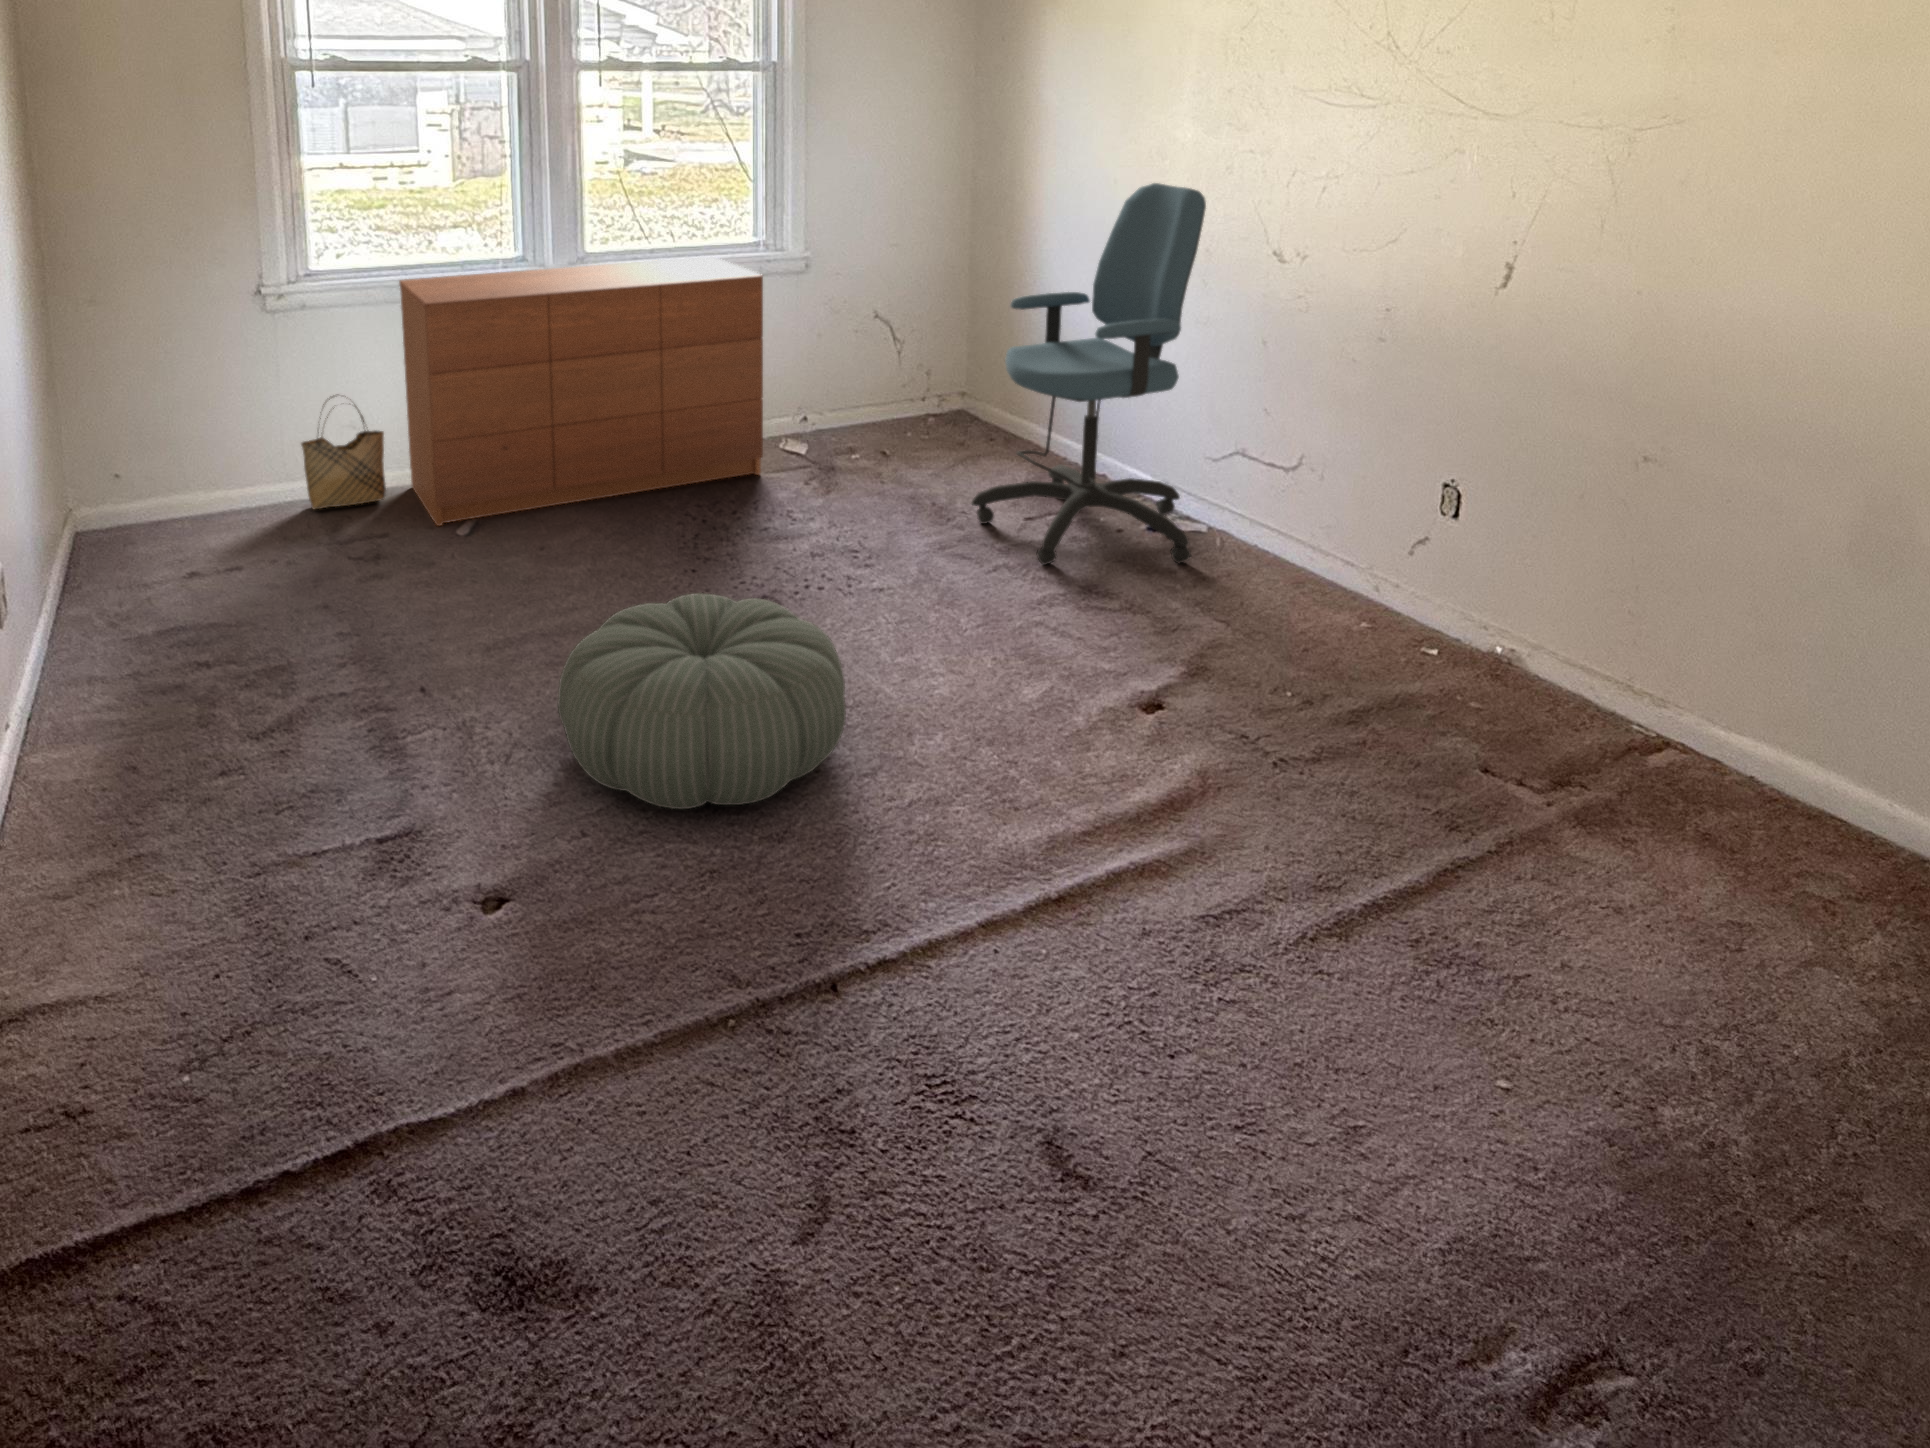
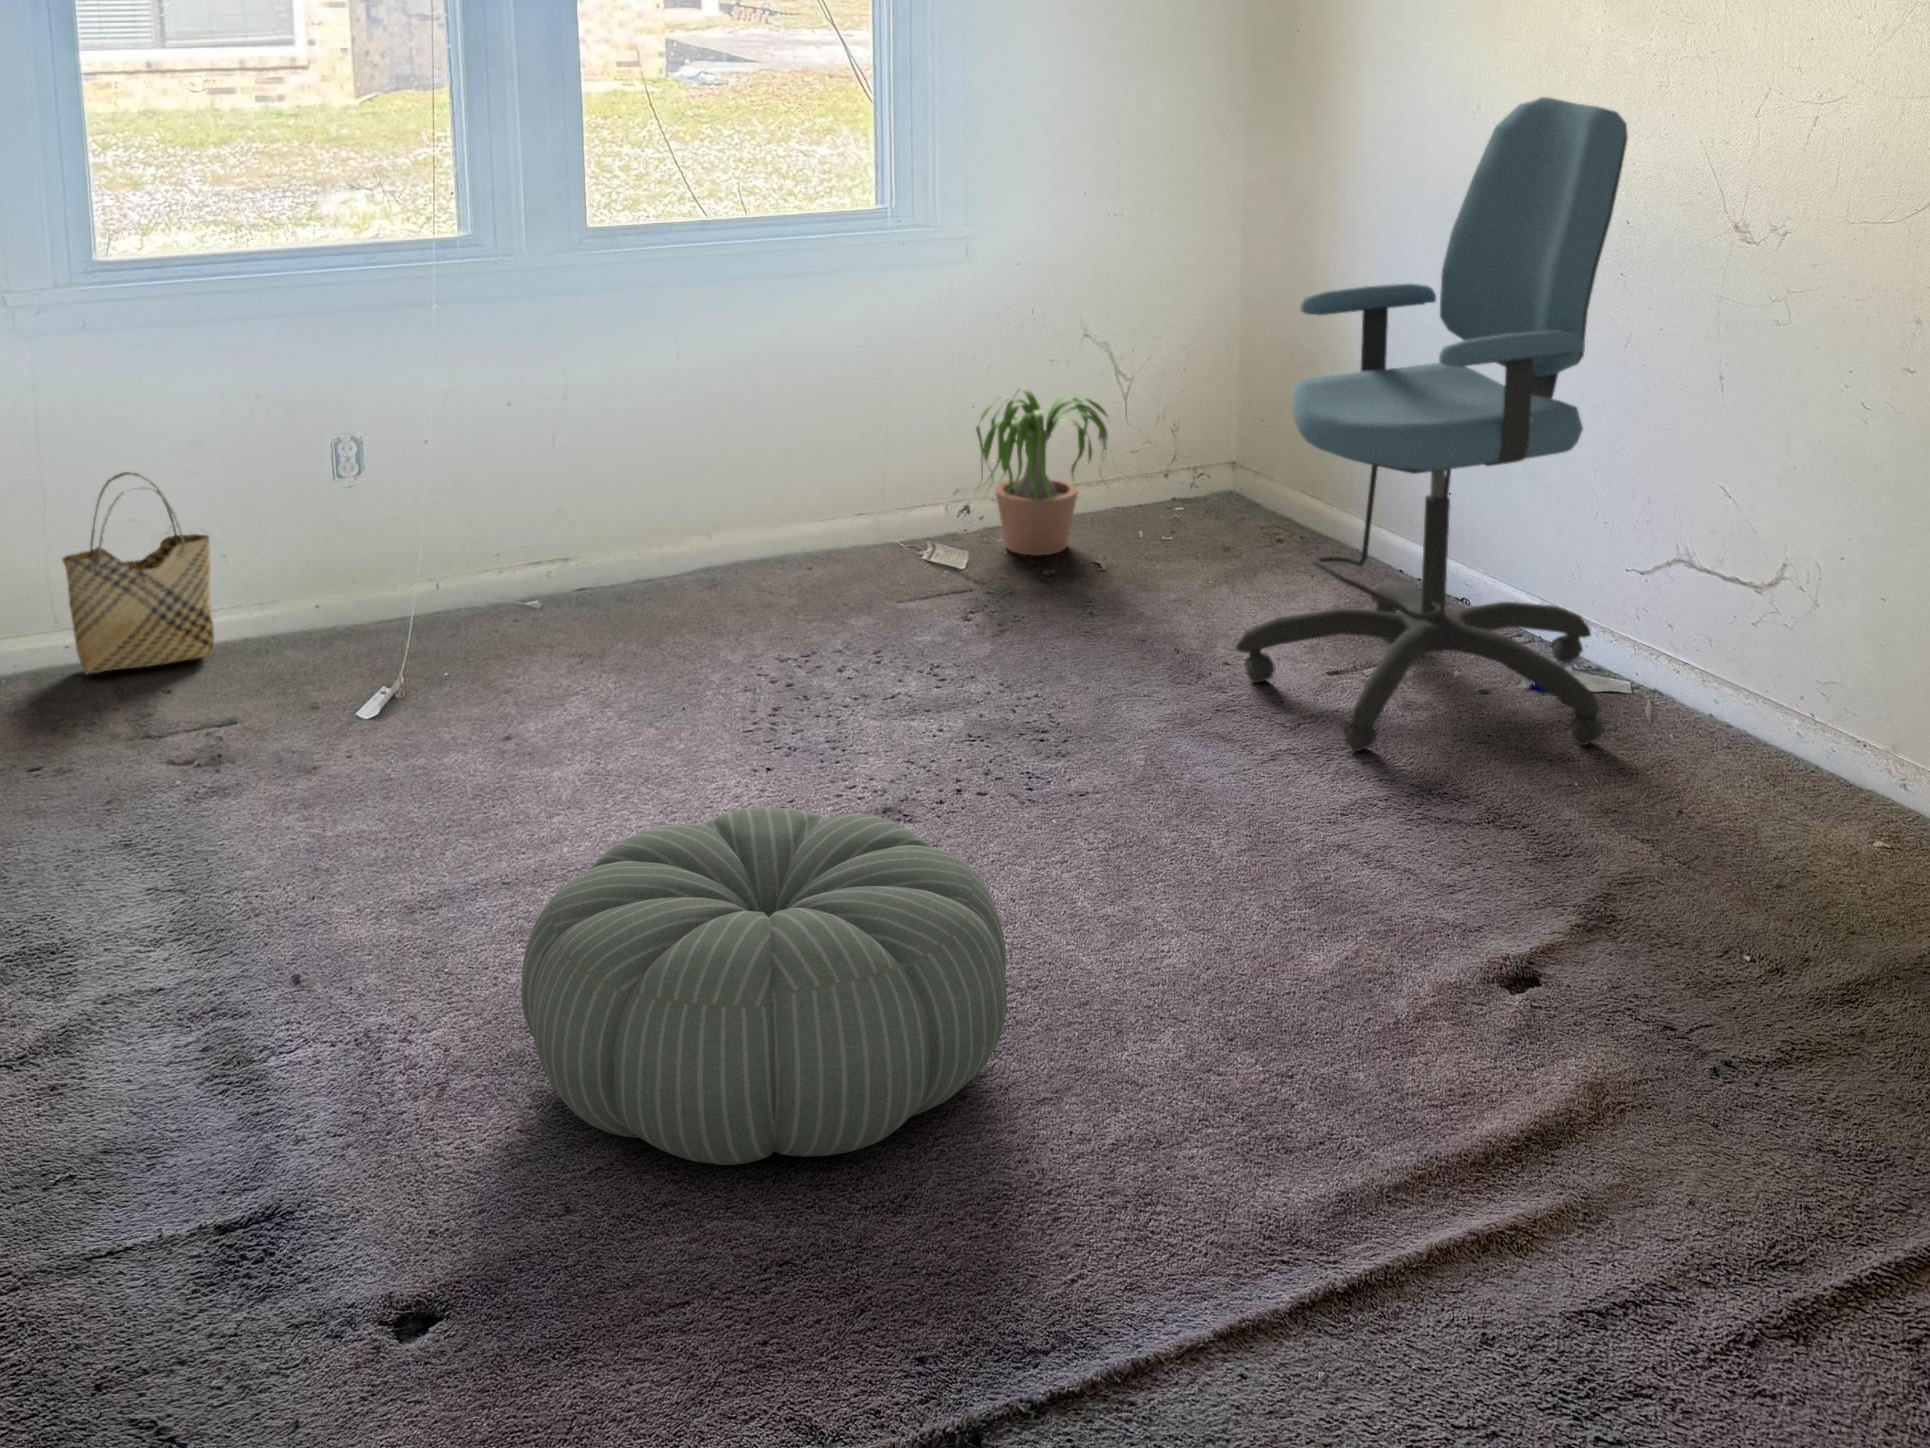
dresser: present [399,256,763,526] -> none [234,222,878,701]
potted plant: none [814,353,907,449] -> present [976,388,1108,555]

